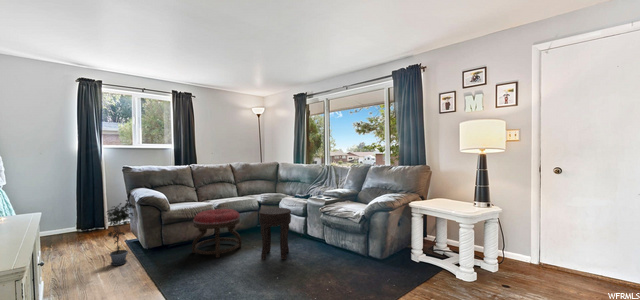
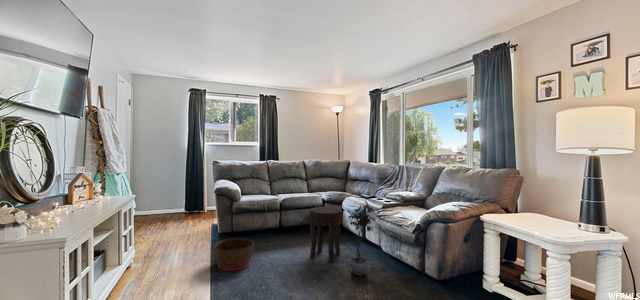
potted plant: present [107,200,136,266] -> present [348,202,375,276]
ottoman: present [192,209,242,258] -> none [254,203,299,249]
basket: none [158,249,205,287] -> present [214,238,254,271]

